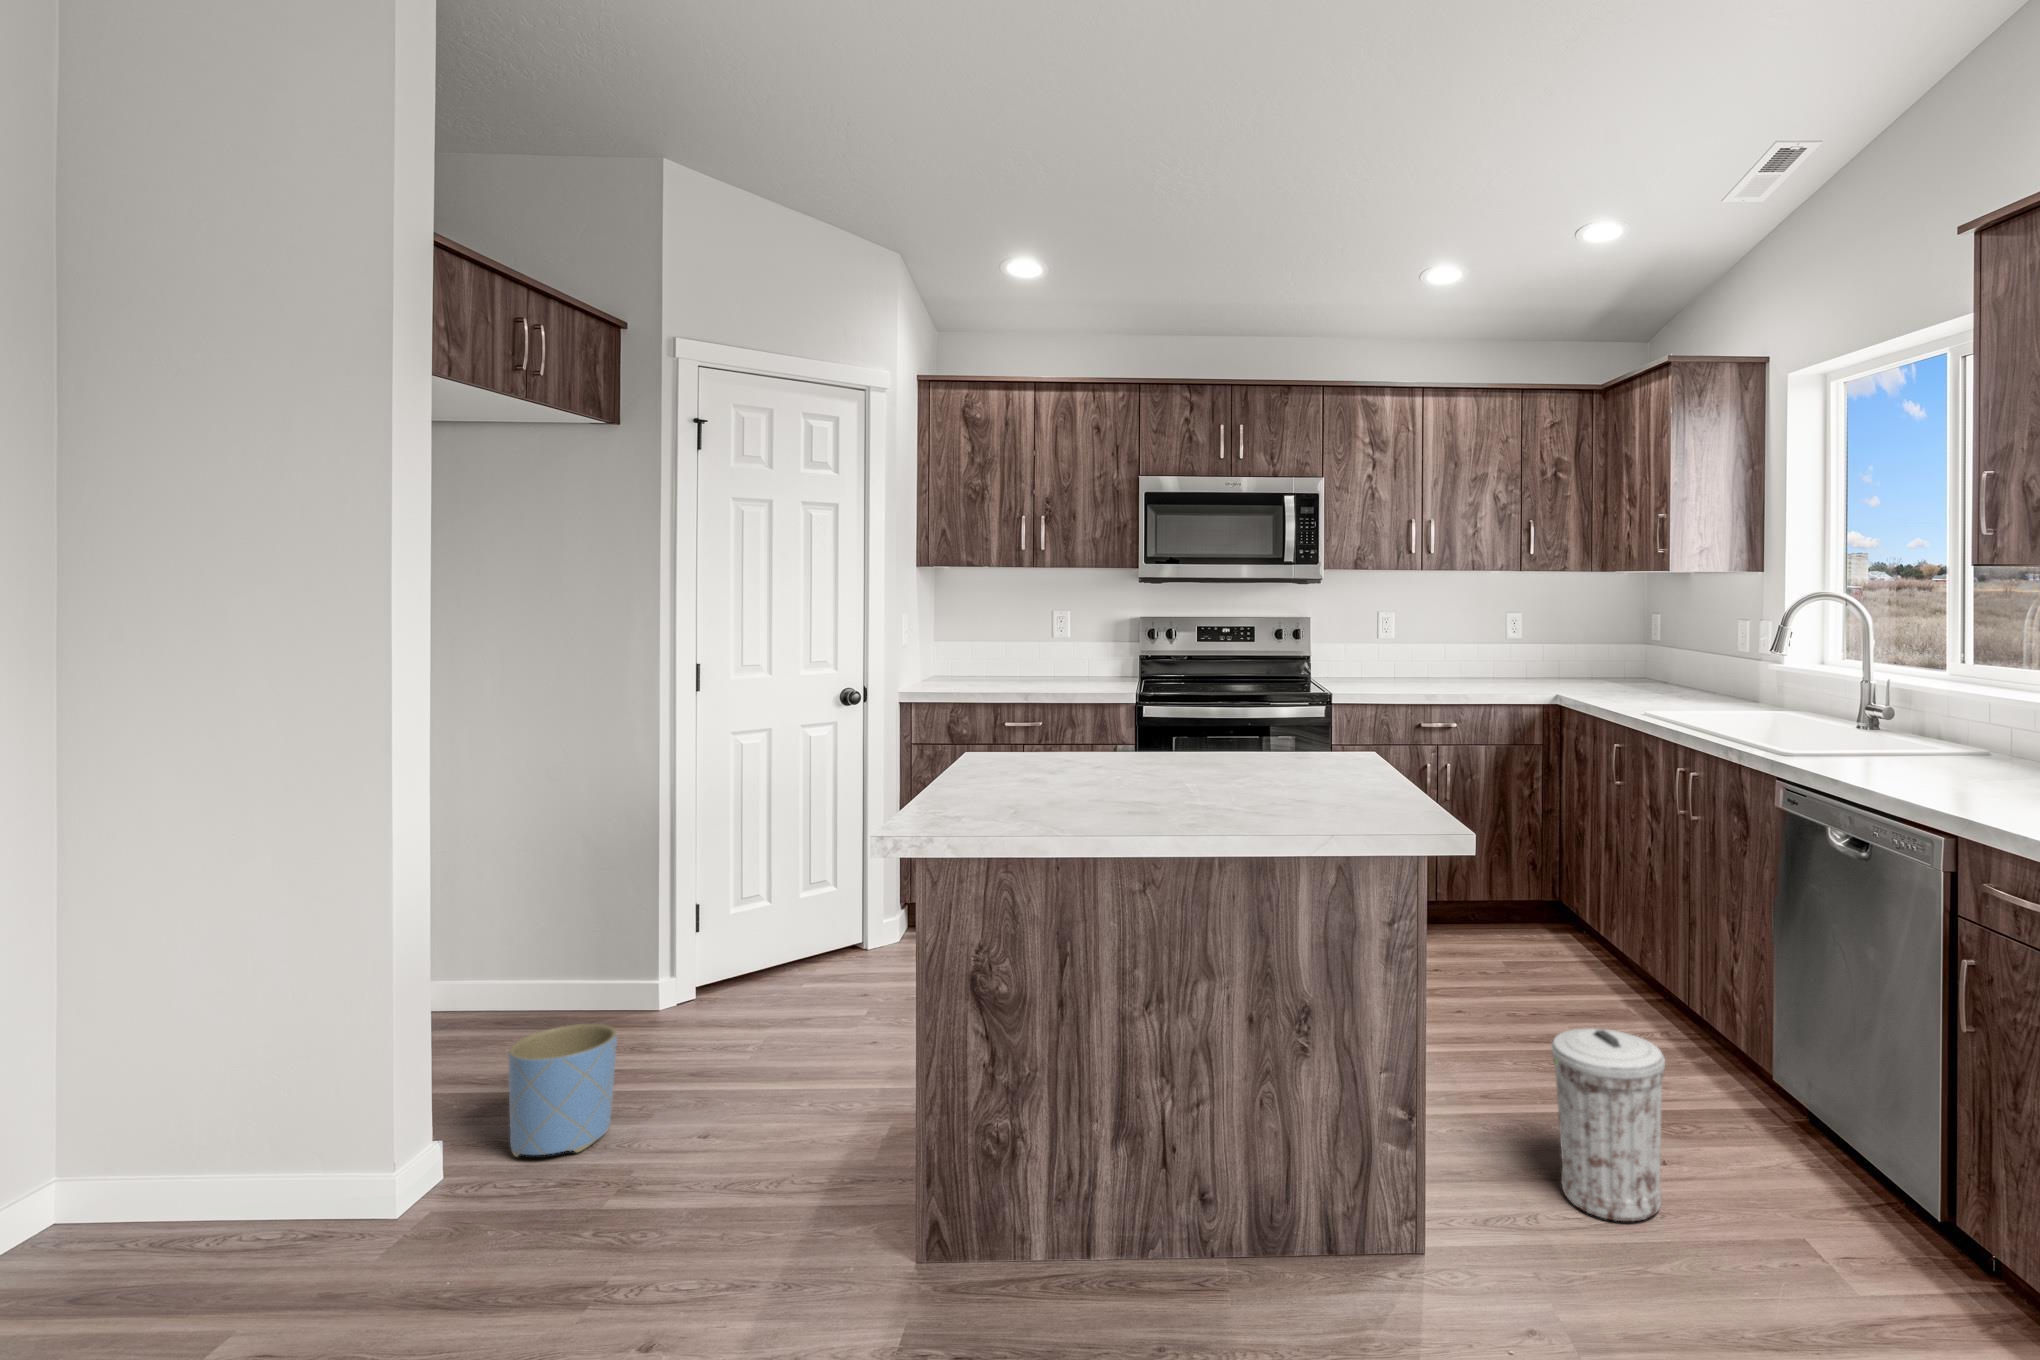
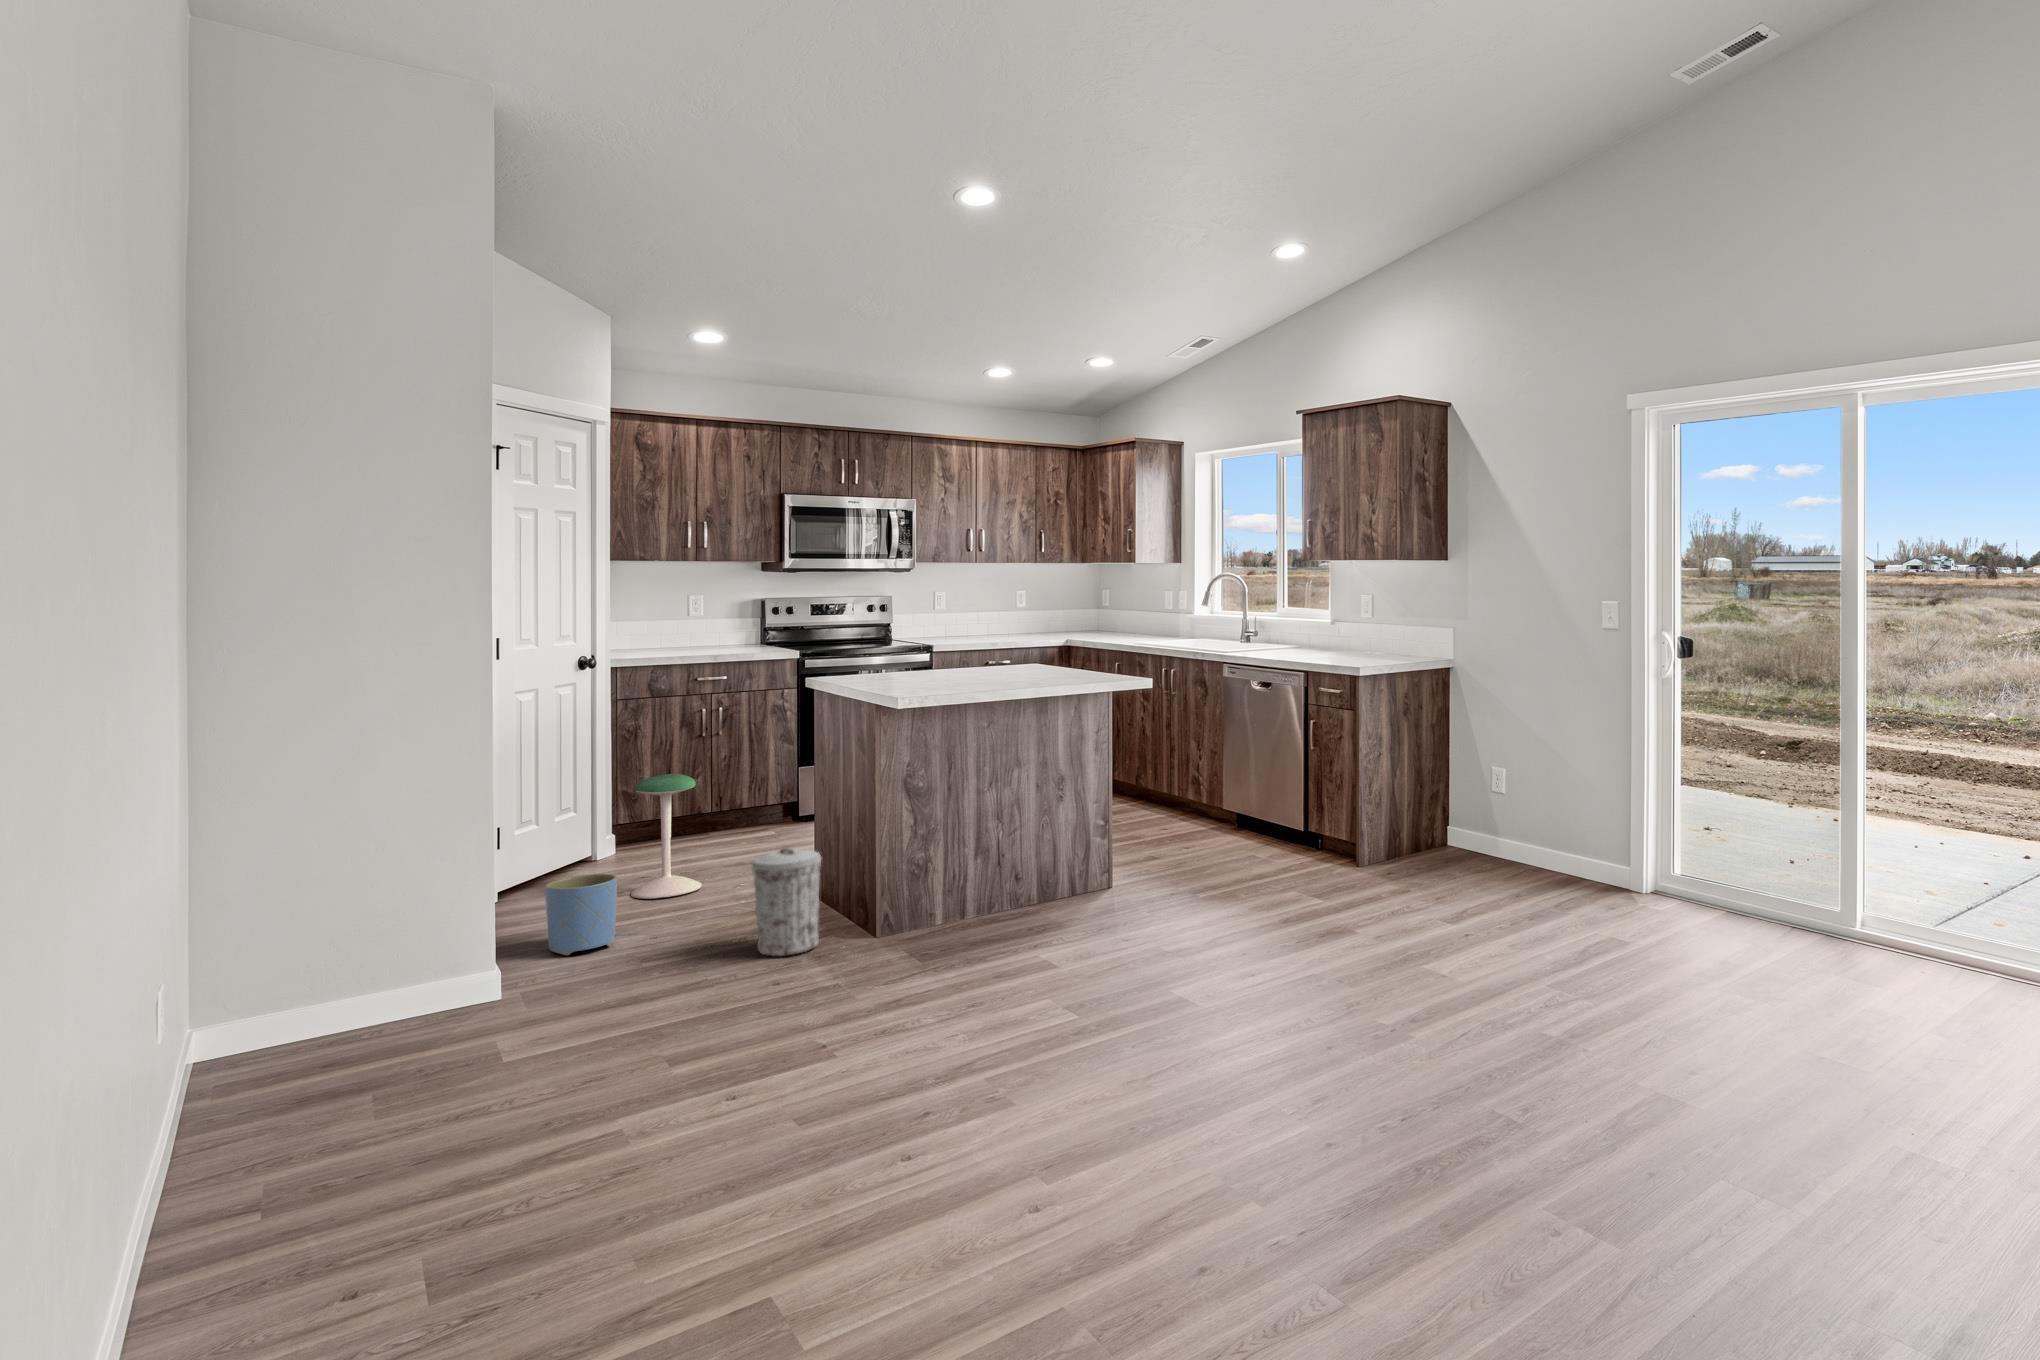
stool: none [756,867,854,1053] -> present [631,774,702,899]
trash can: present [1551,1028,1665,1221] -> present [752,848,821,956]

